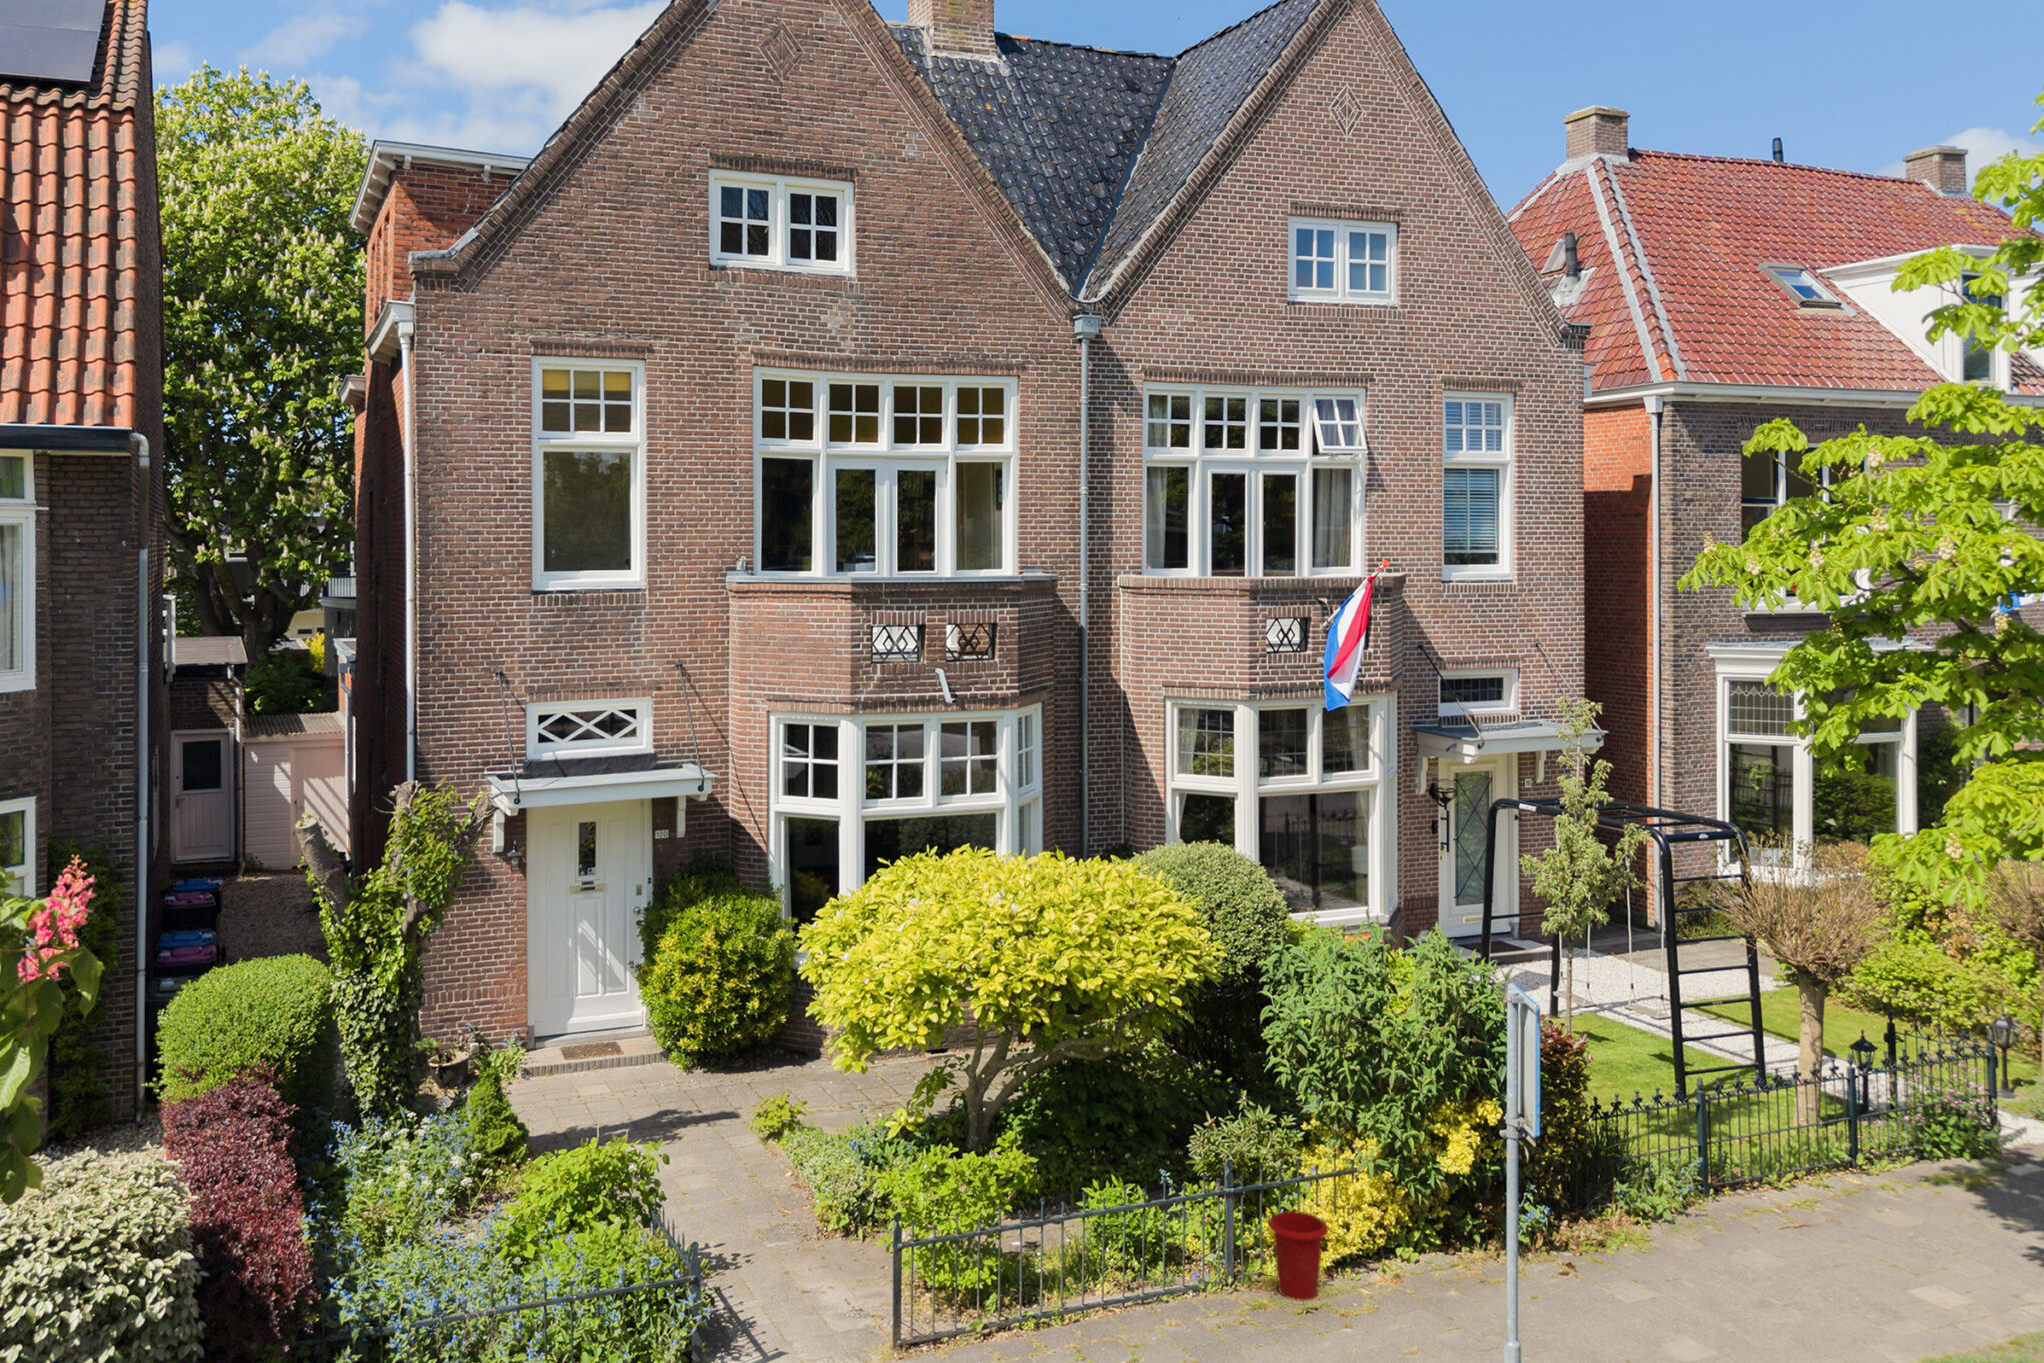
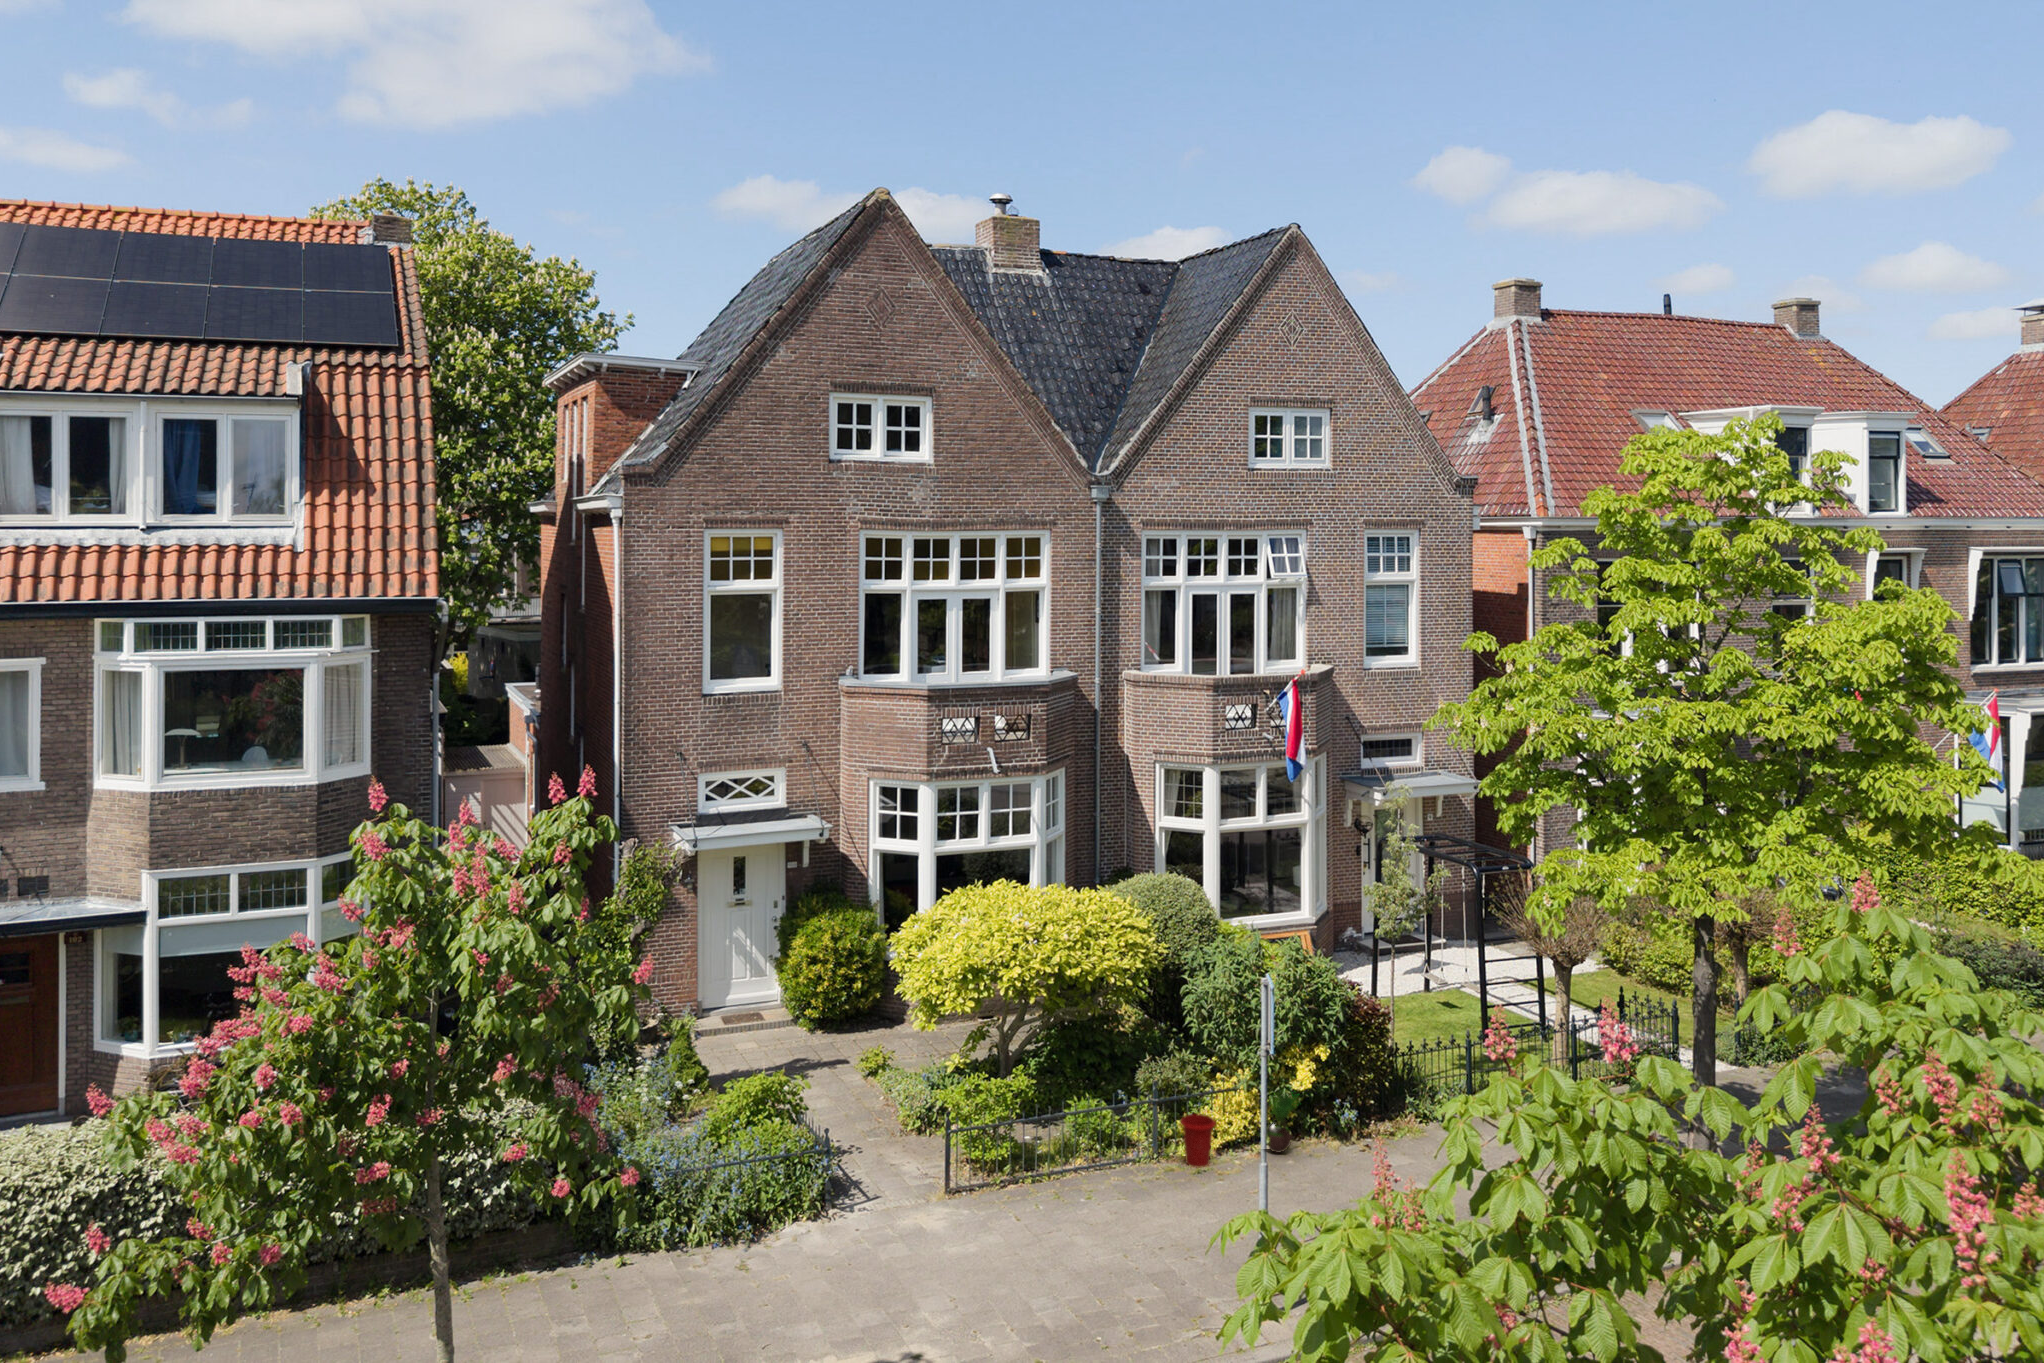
potted tree: none [1397,1170,1461,1274] -> present [1269,1093,1299,1152]

